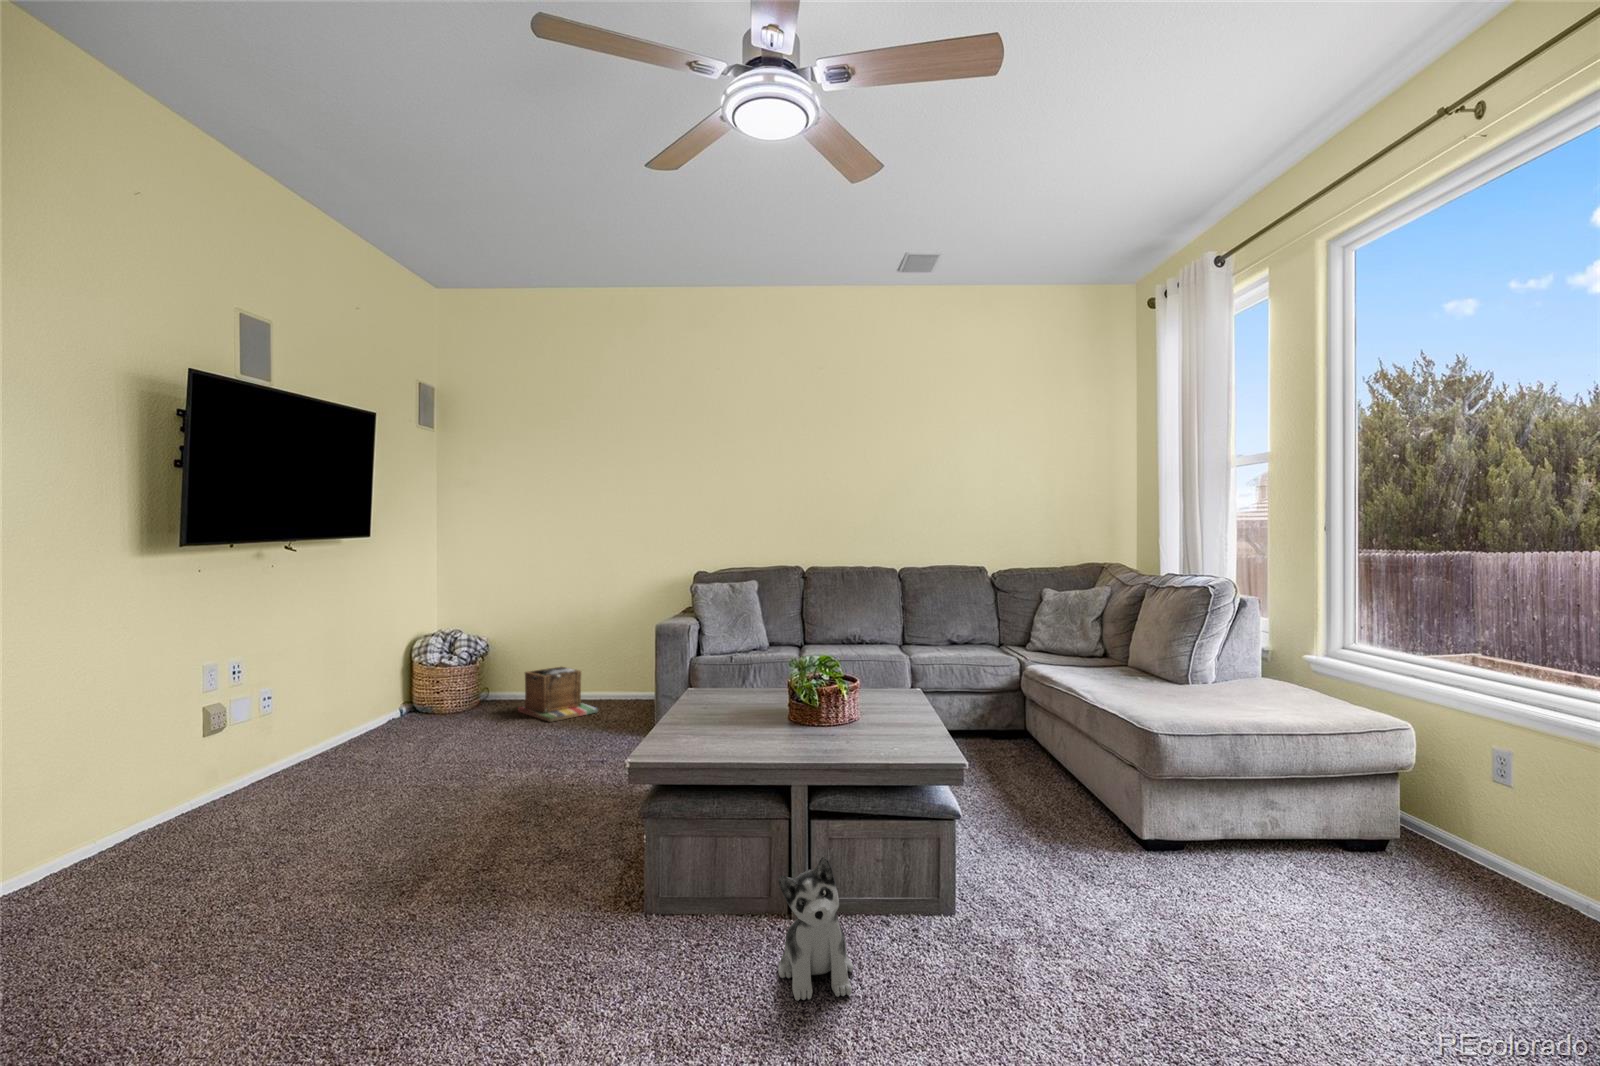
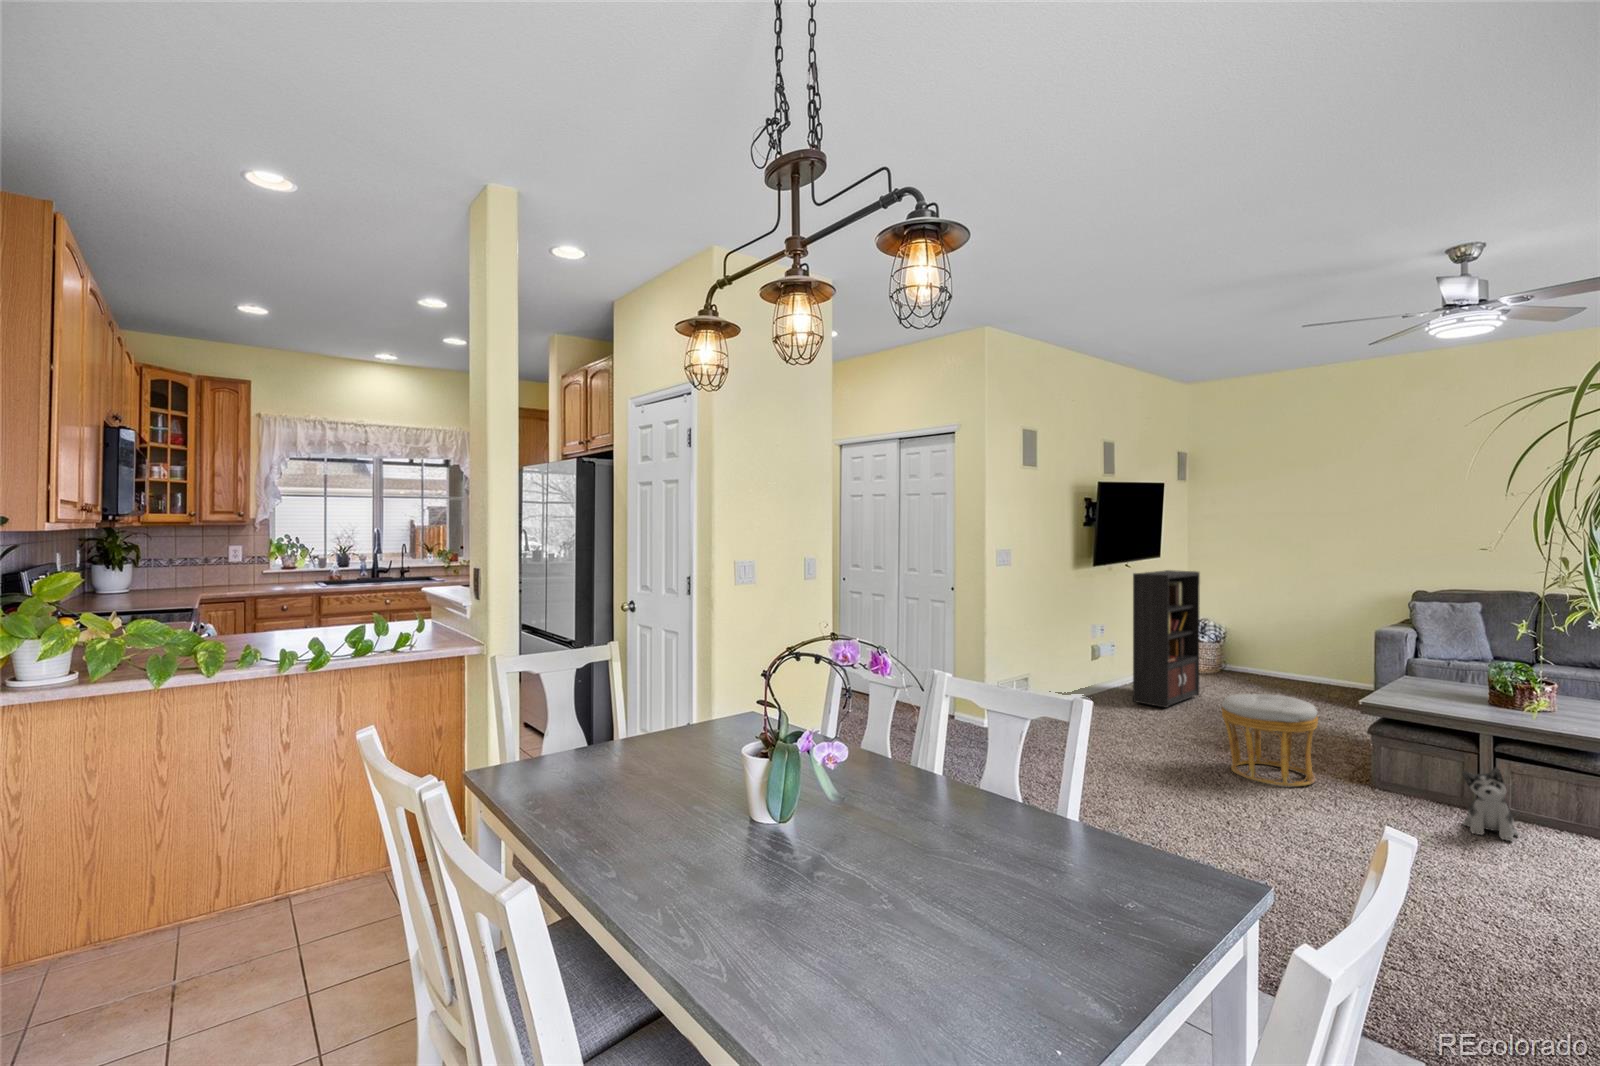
bookcase: none [273,552,419,810] -> present [1133,570,1200,708]
laundry basket: present [518,667,598,722] -> none [1252,653,1320,690]
ottoman: none [363,774,557,1004] -> present [1222,694,1318,786]

